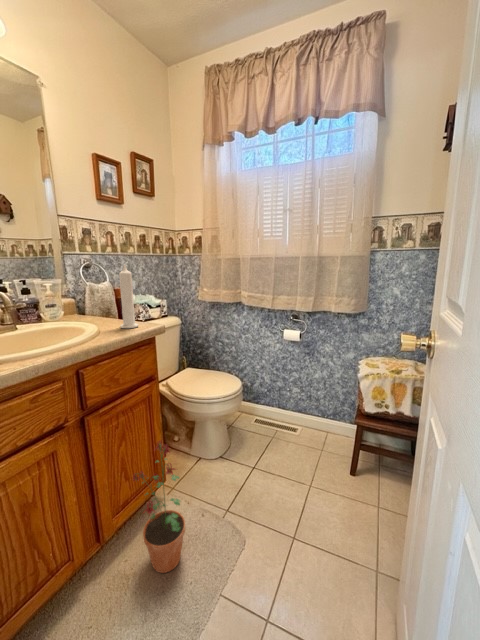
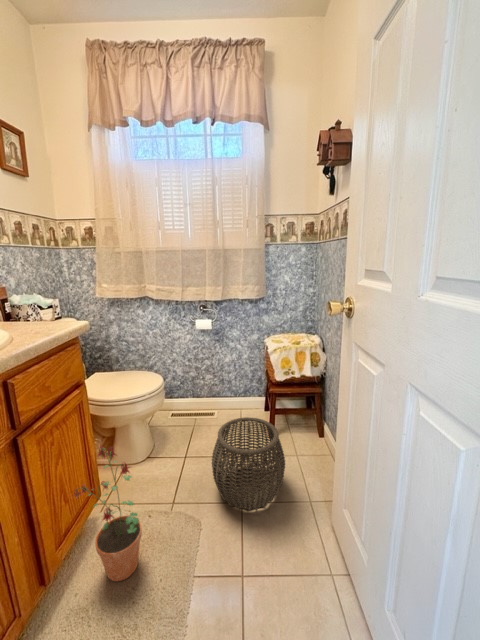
candle: present [119,265,138,328] -> none [28,256,56,330]
woven basket: none [269,445,356,558] -> present [212,417,285,510]

